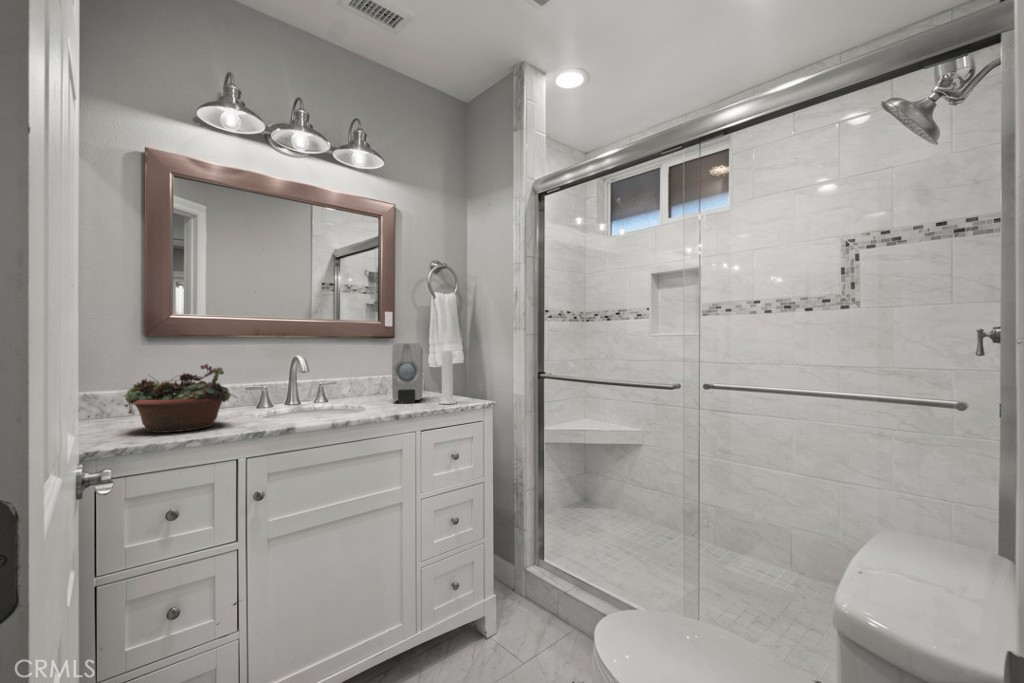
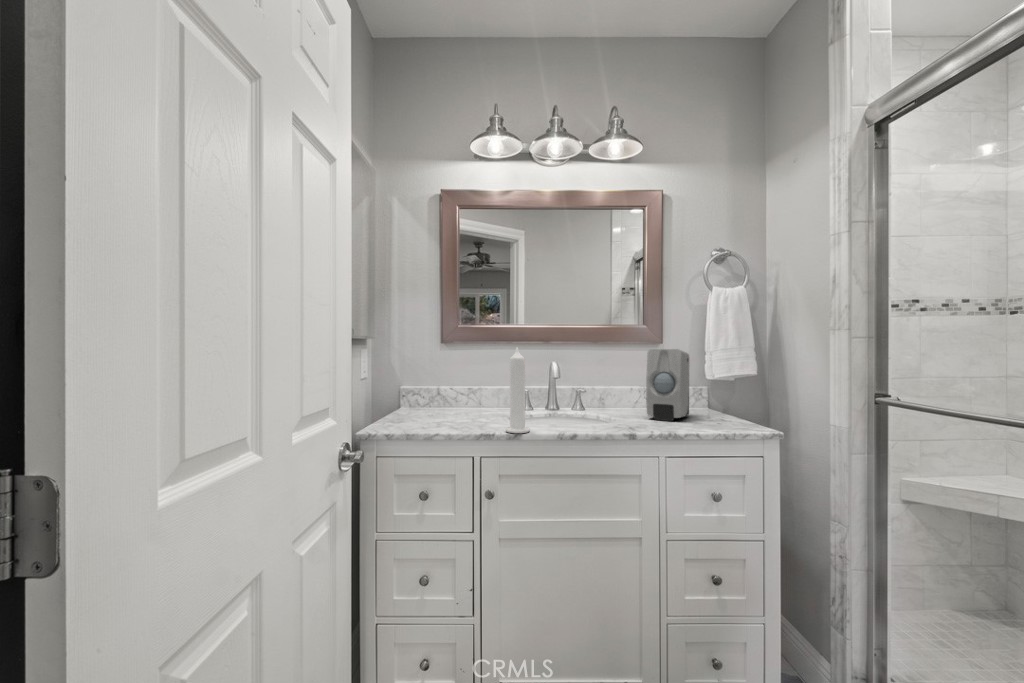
candle: present [439,343,456,404] -> present [506,347,530,433]
succulent planter: present [124,364,237,433] -> none [406,367,481,426]

